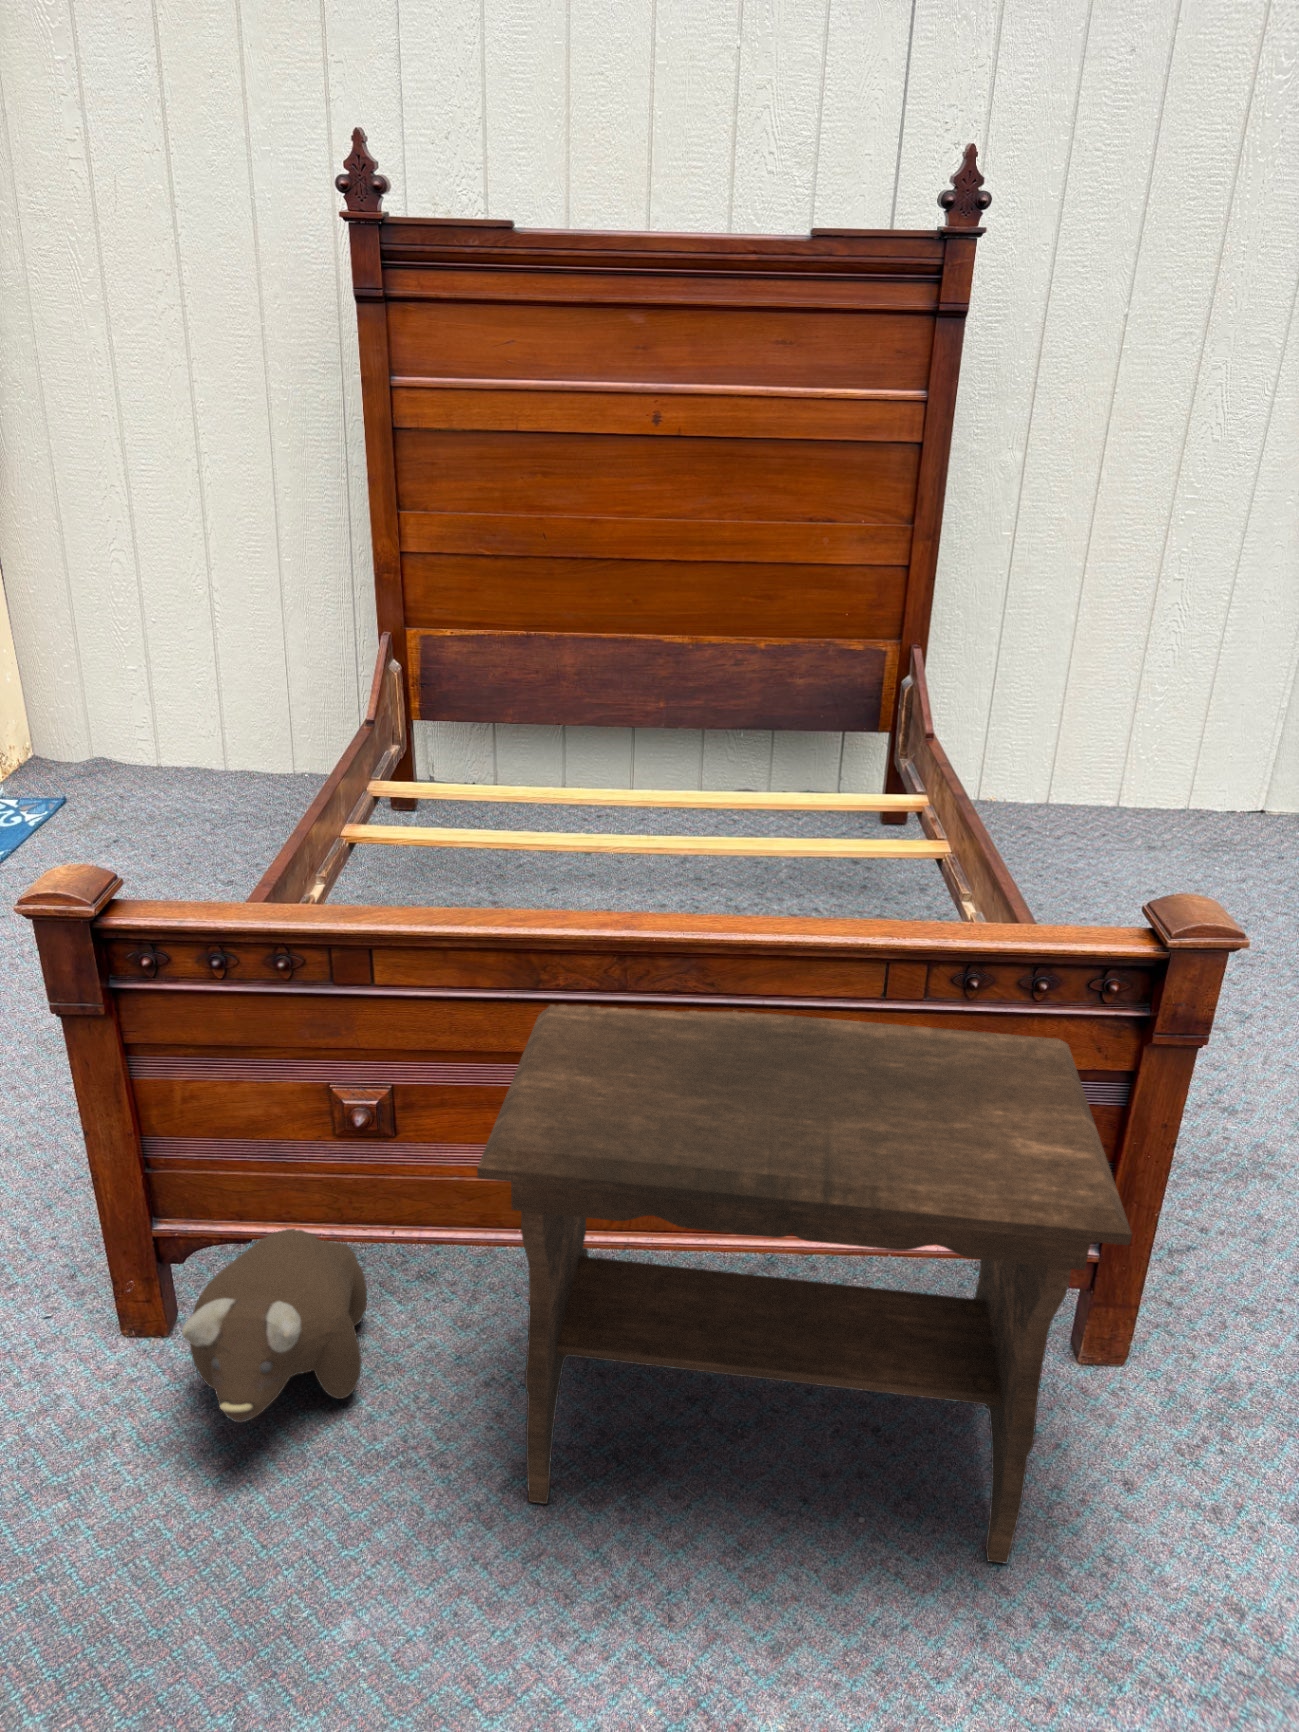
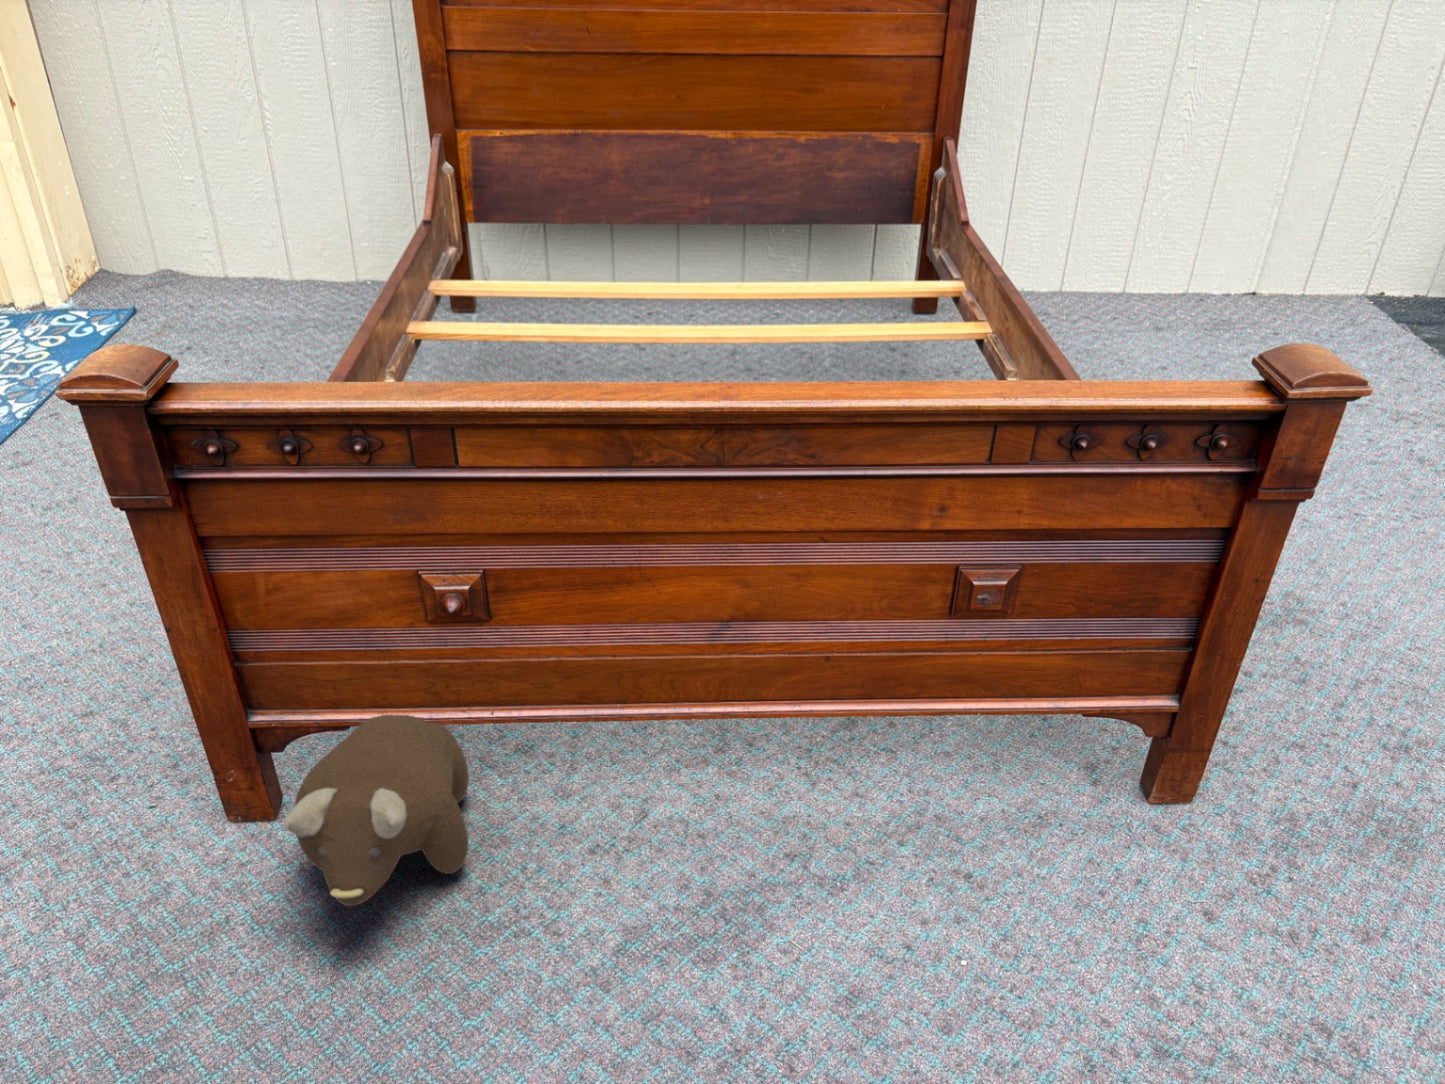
footstool: present [477,1005,1132,1564] -> none [584,472,1276,997]

